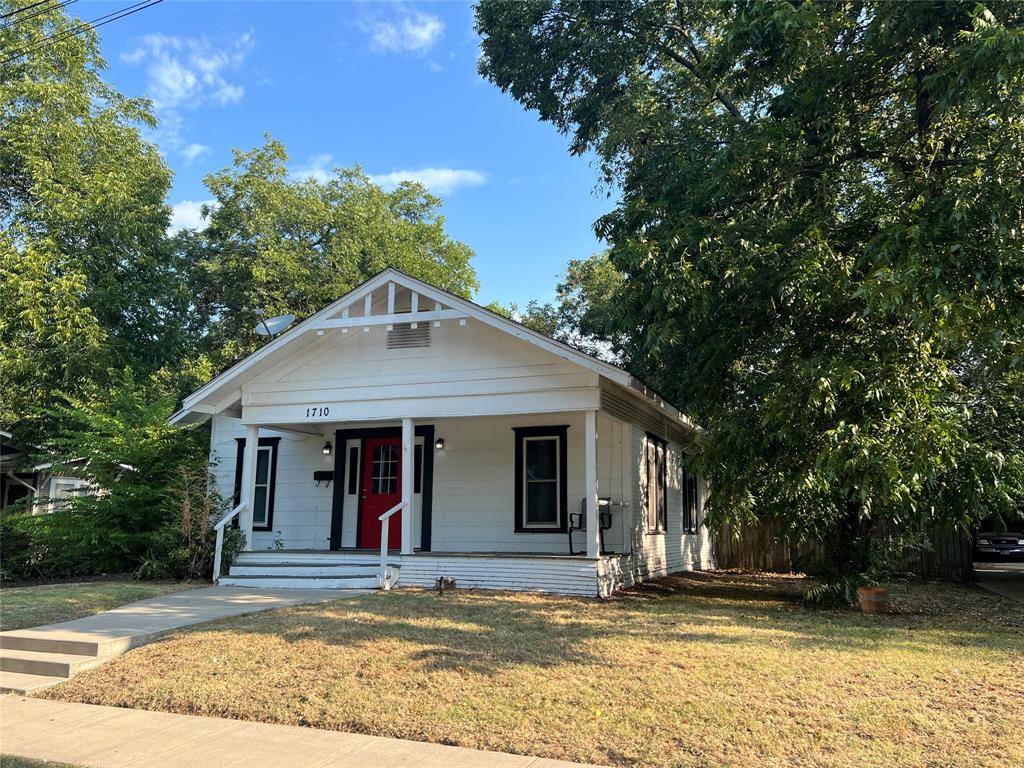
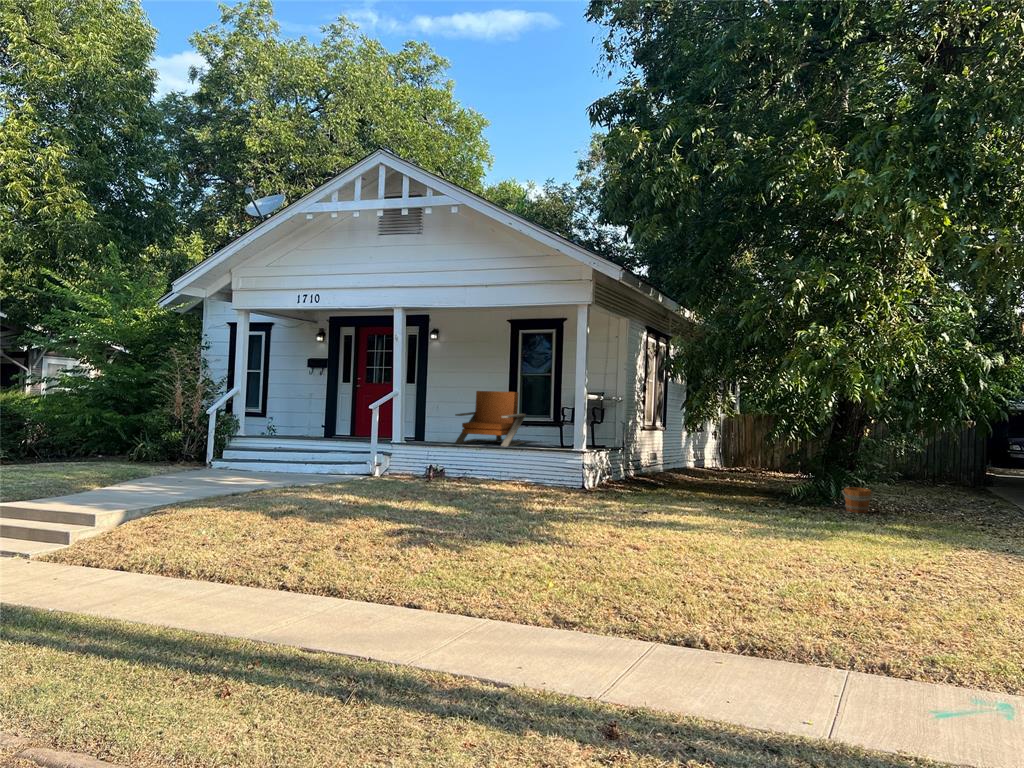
lounge chair: none [463,499,532,555] -> present [455,391,526,447]

